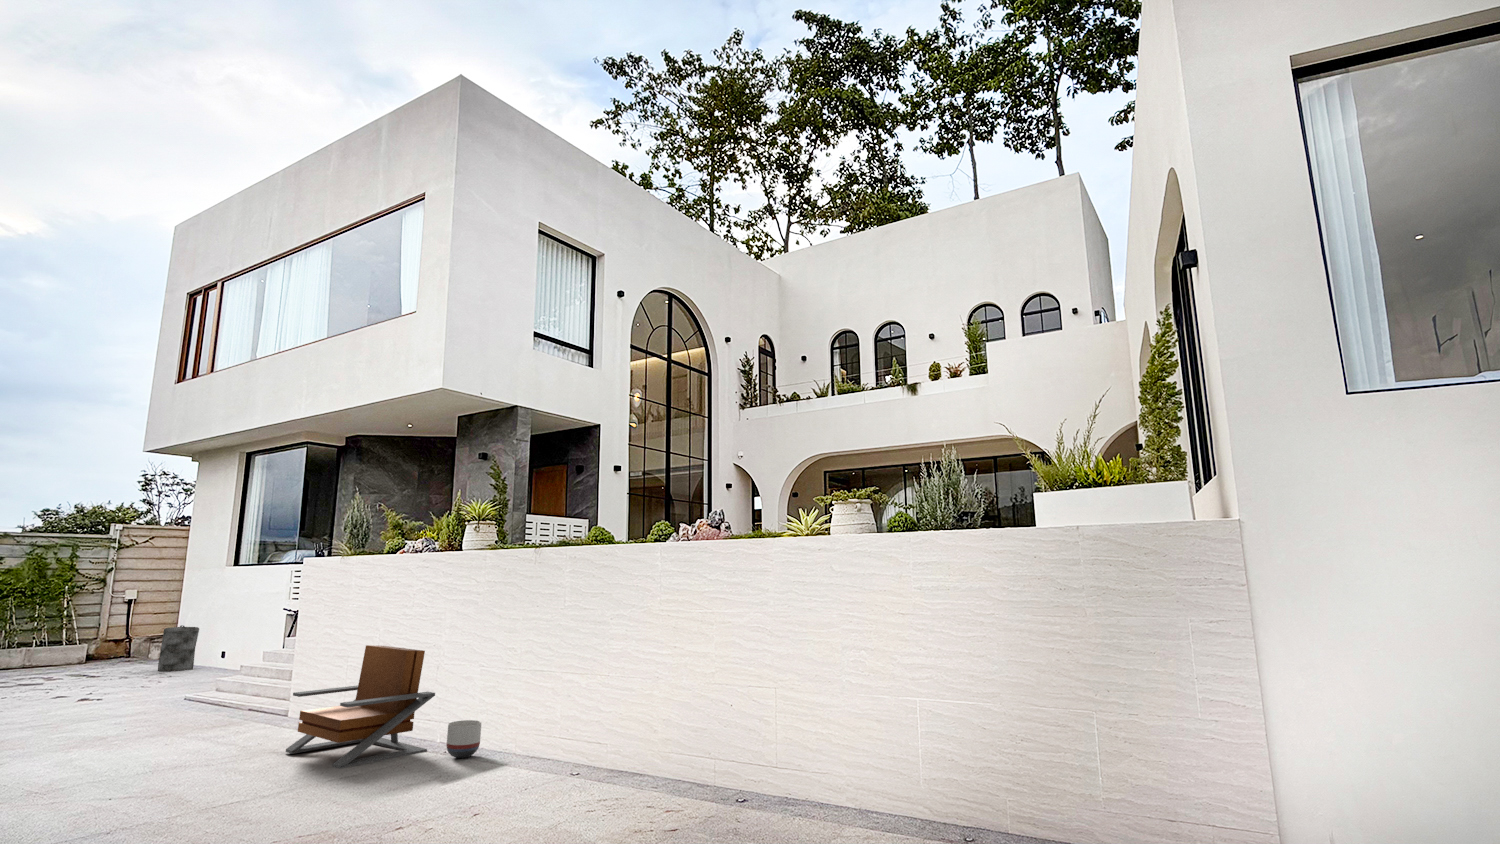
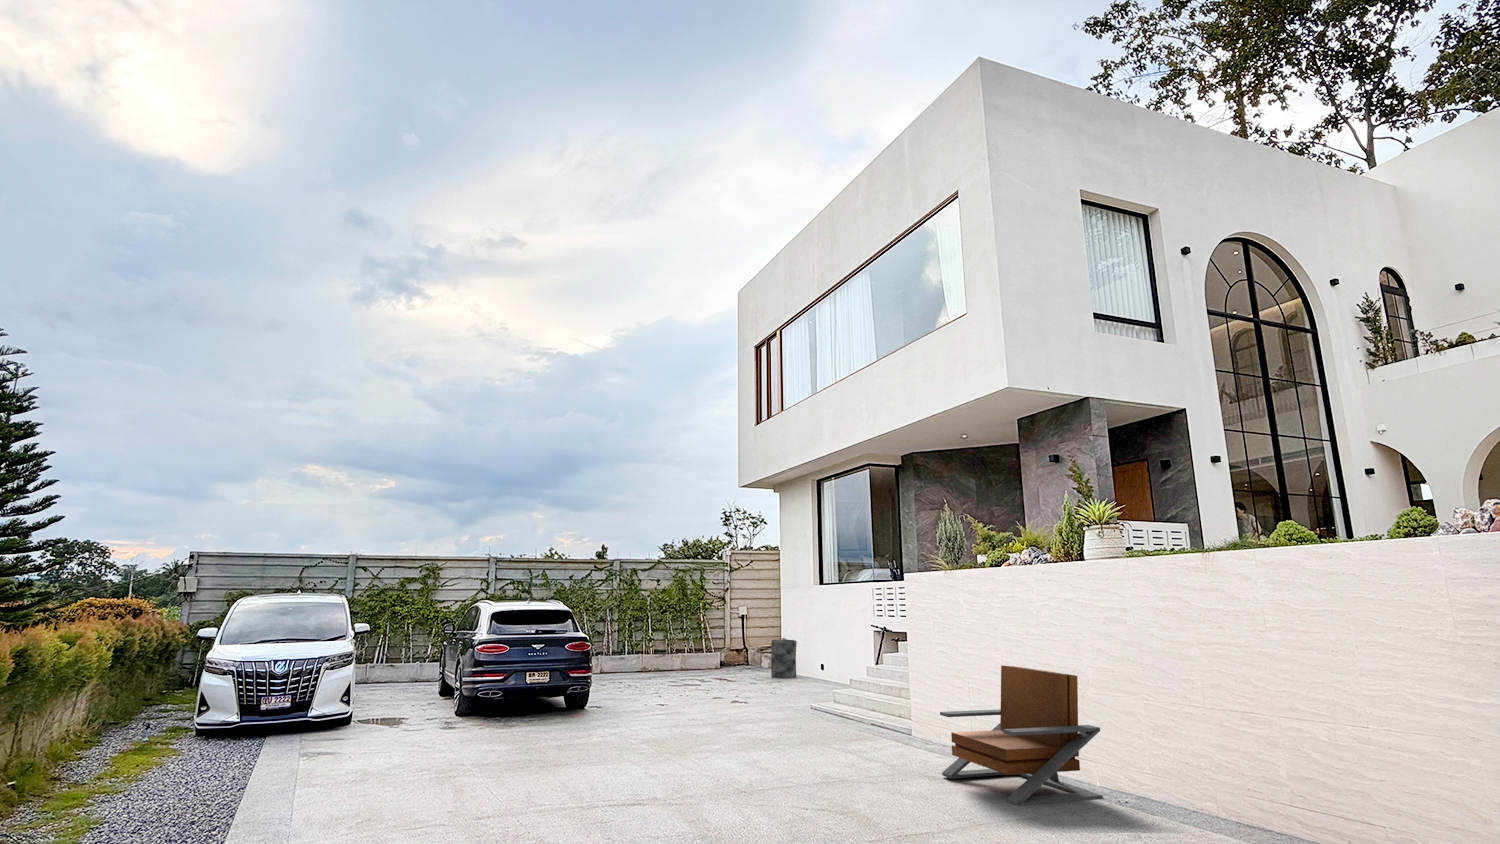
planter: present [446,720,481,758] -> none [1134,767,1180,815]

